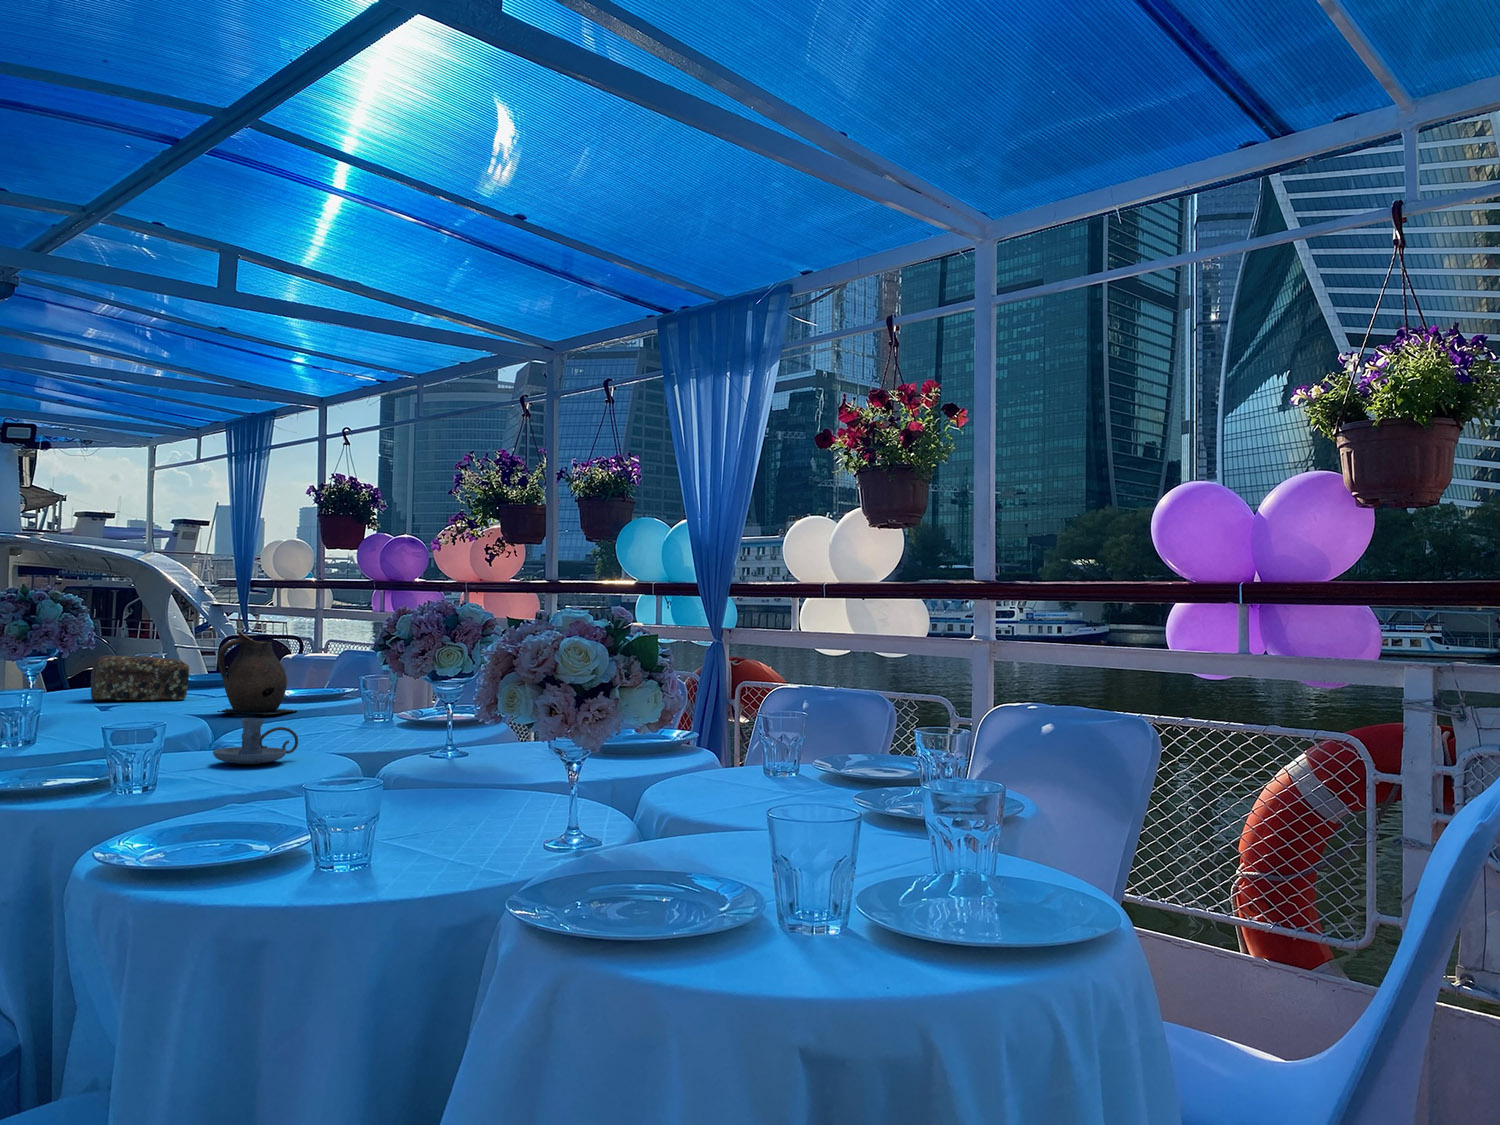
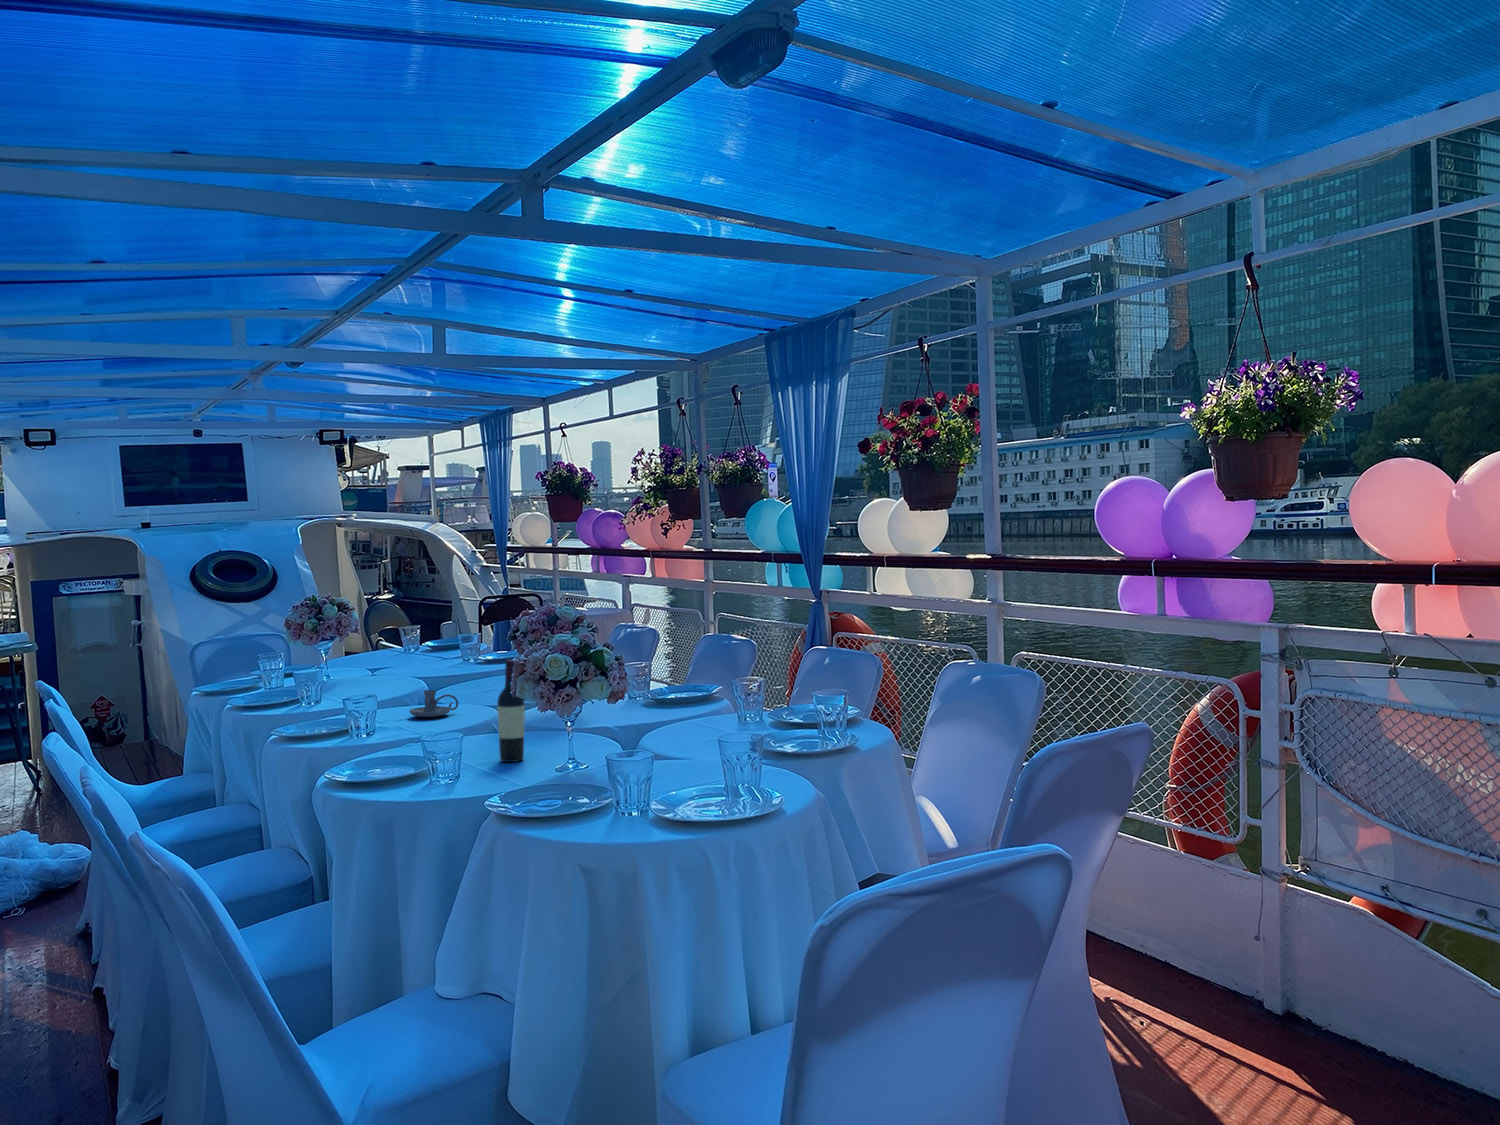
ceramic pitcher: present [217,632,297,716] -> none [432,624,486,680]
wine bottle: none [458,647,512,840] -> present [497,660,525,762]
bread loaf: present [91,655,189,701] -> none [365,638,424,670]

